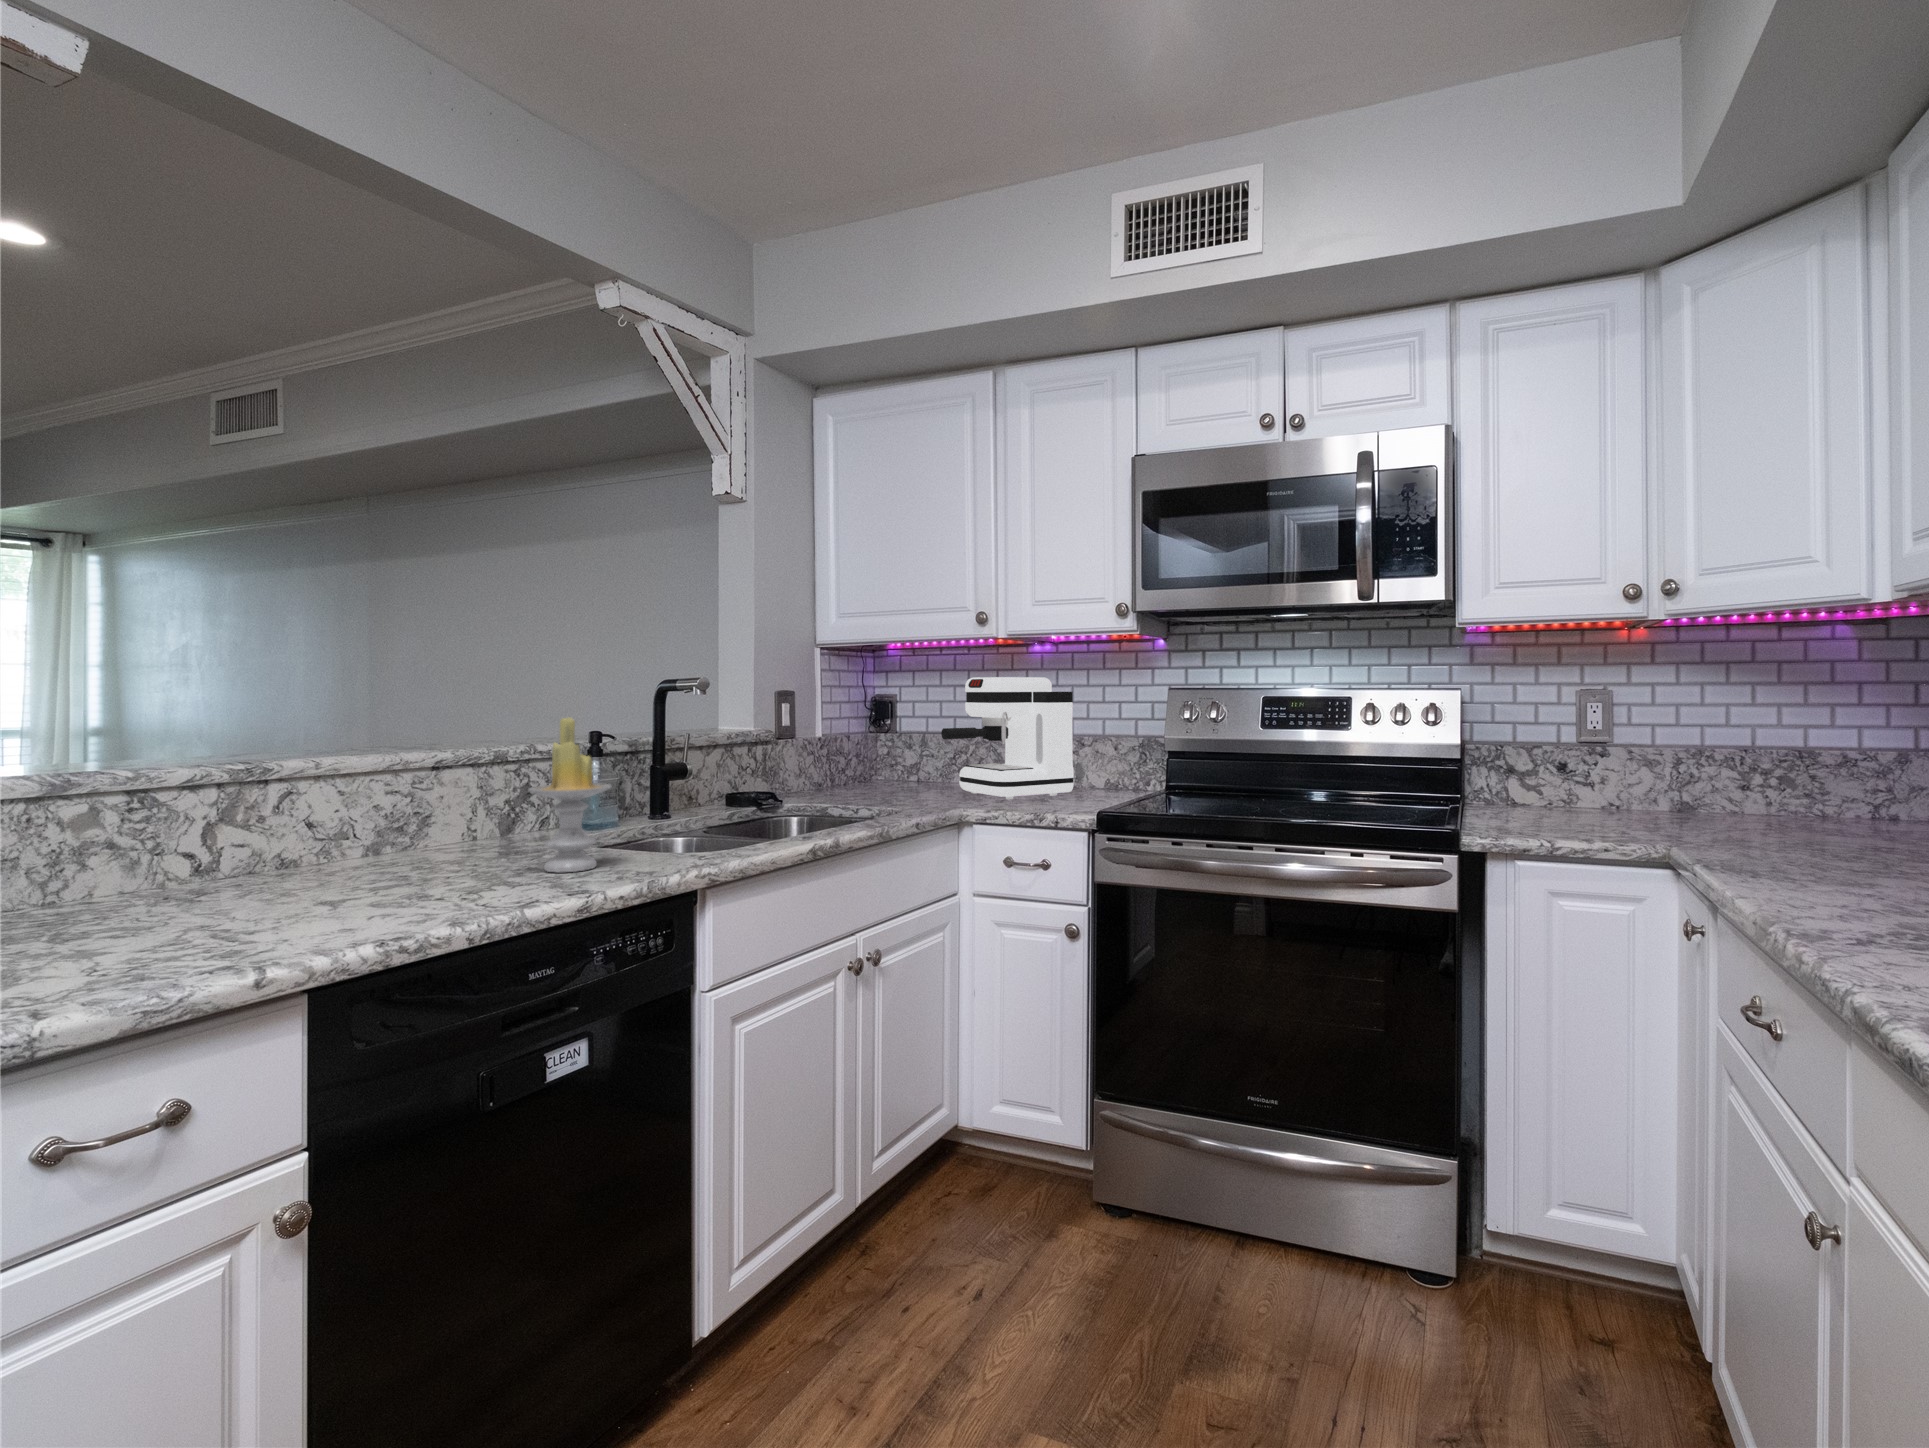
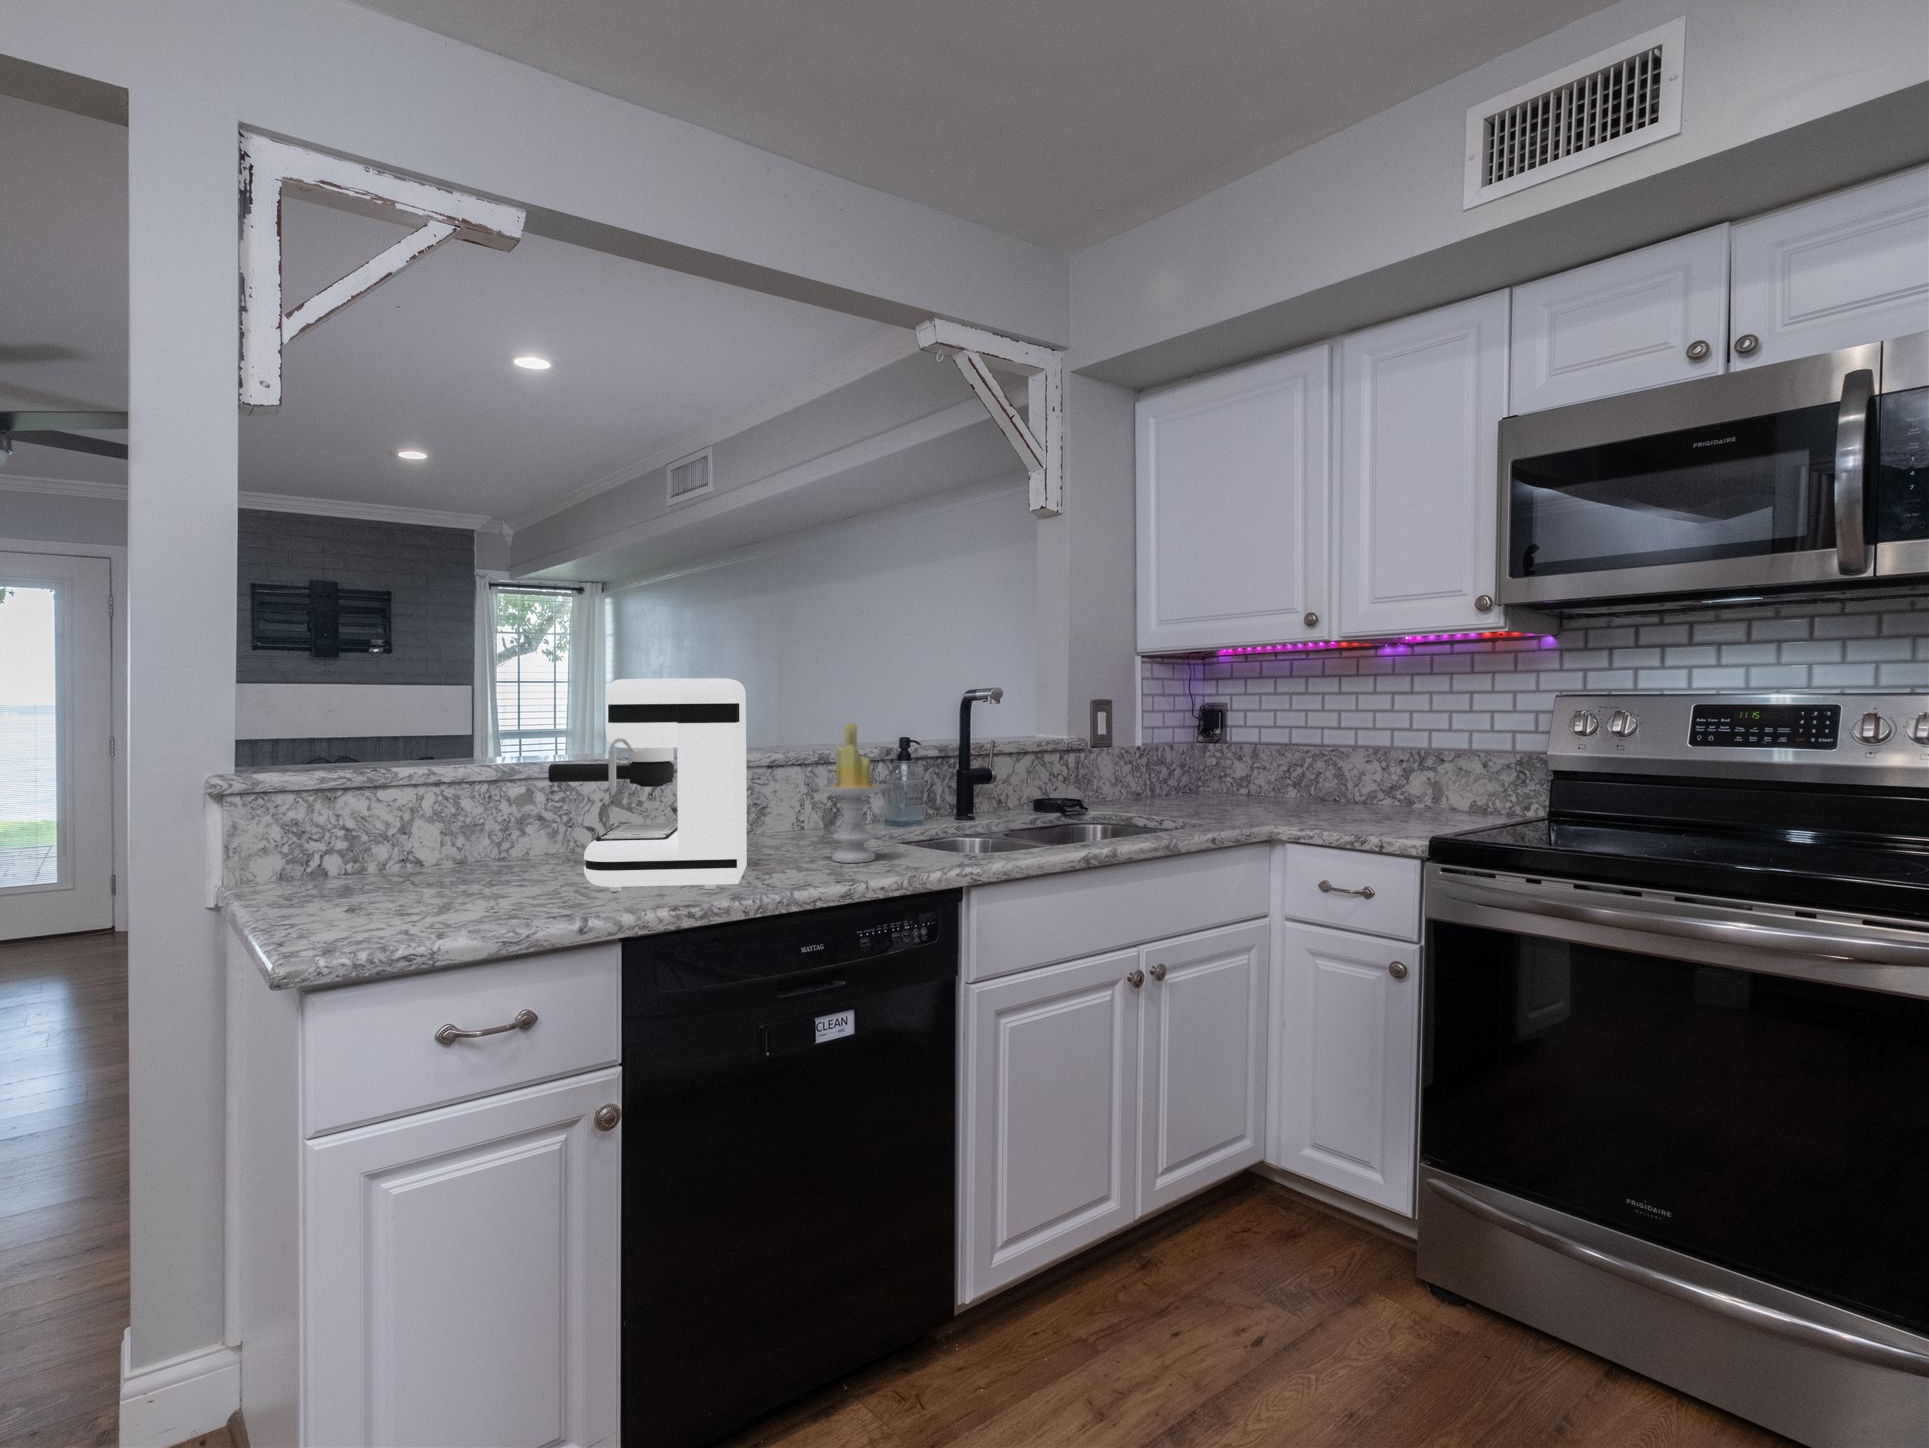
coffee maker: present [941,677,1074,799] -> present [548,678,747,892]

